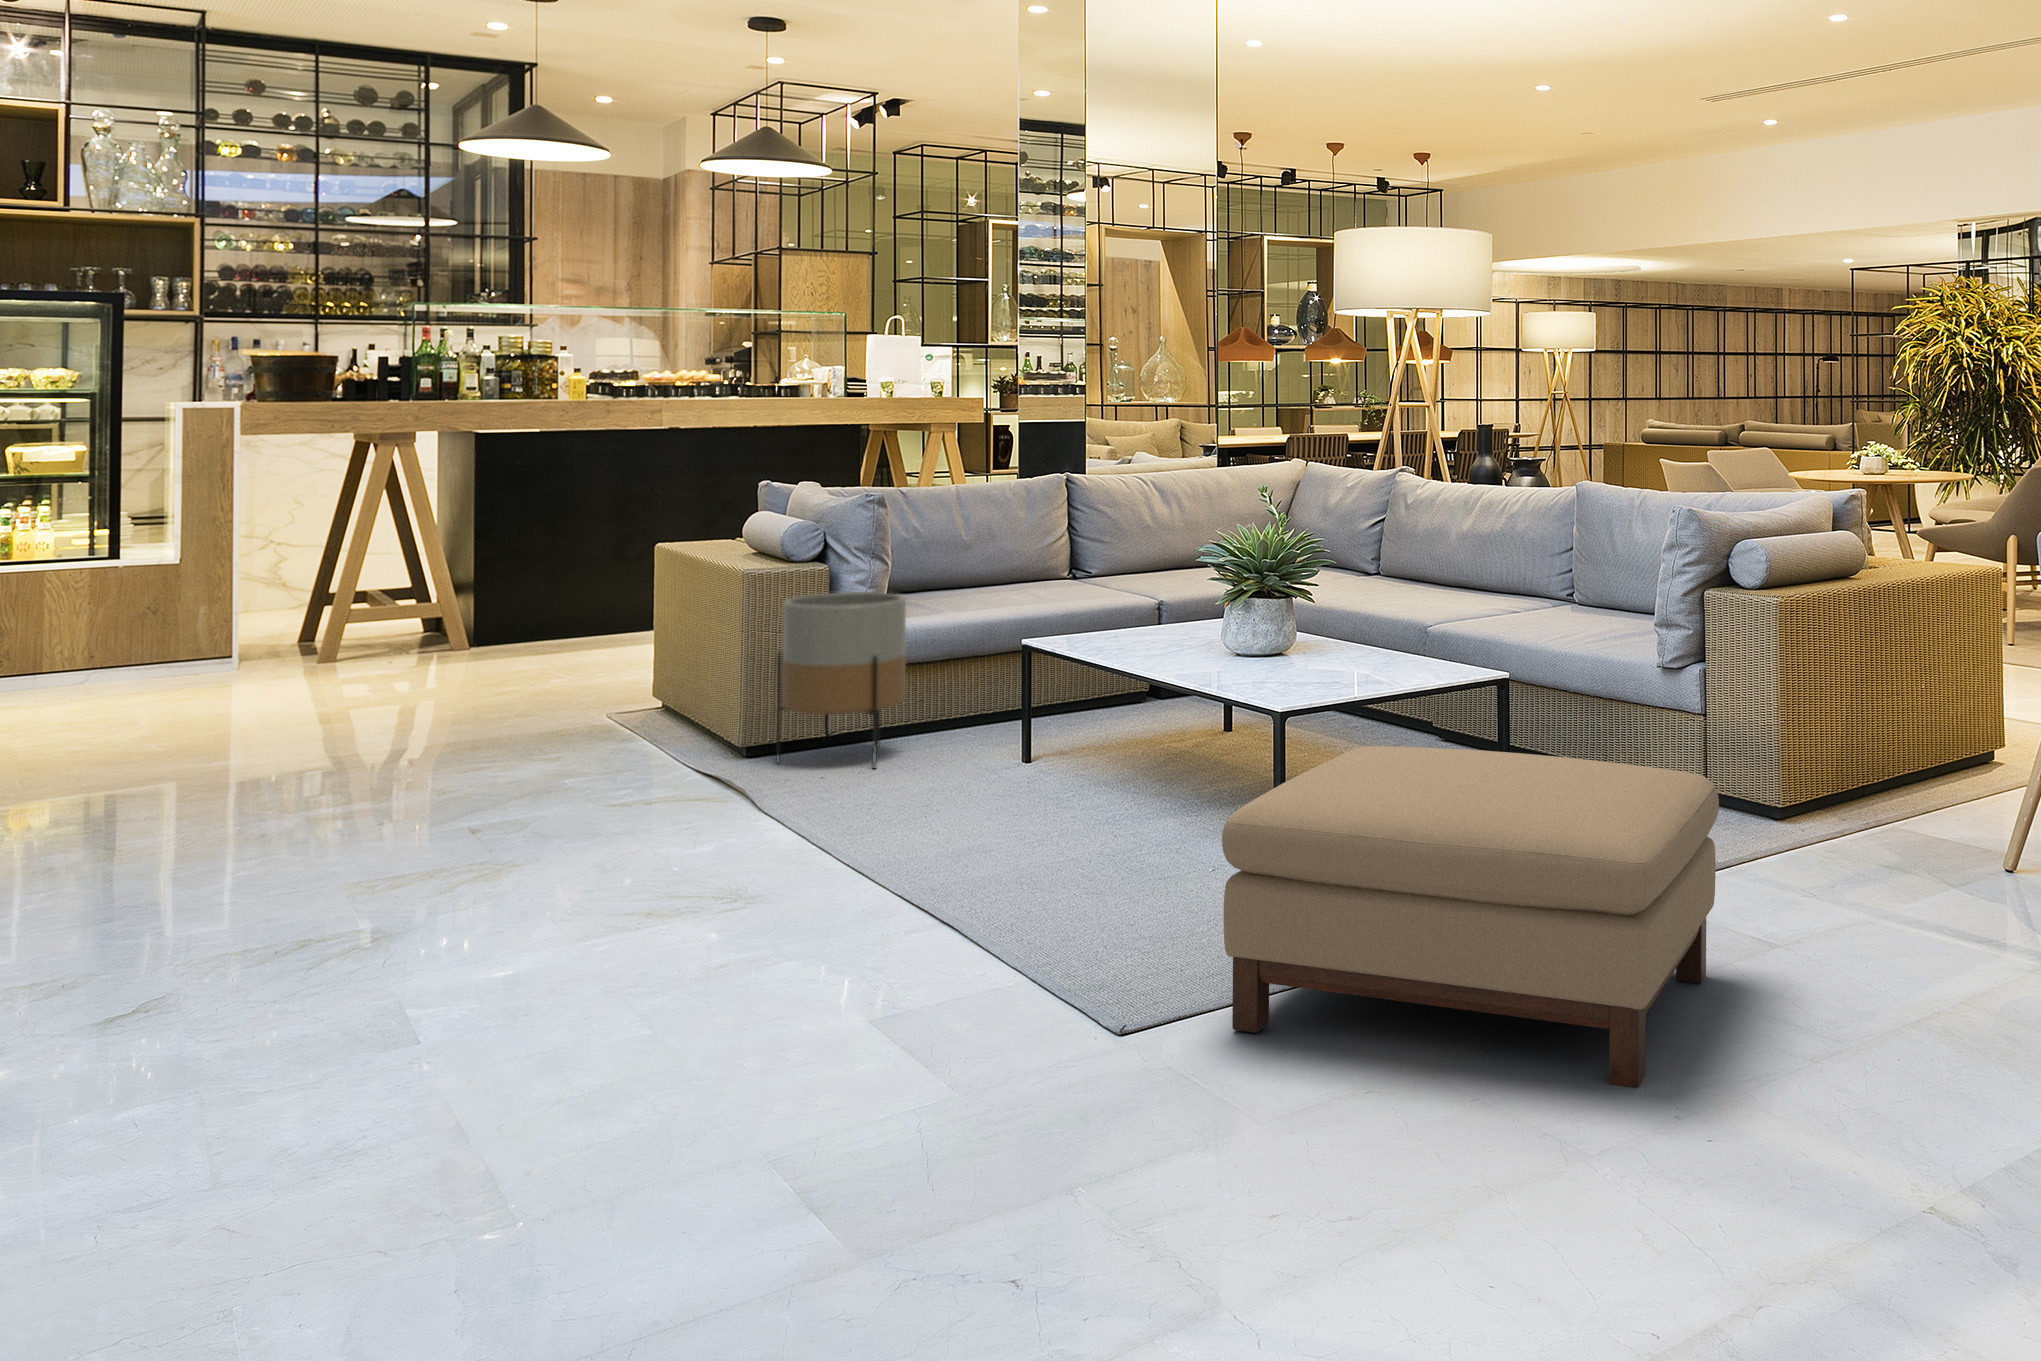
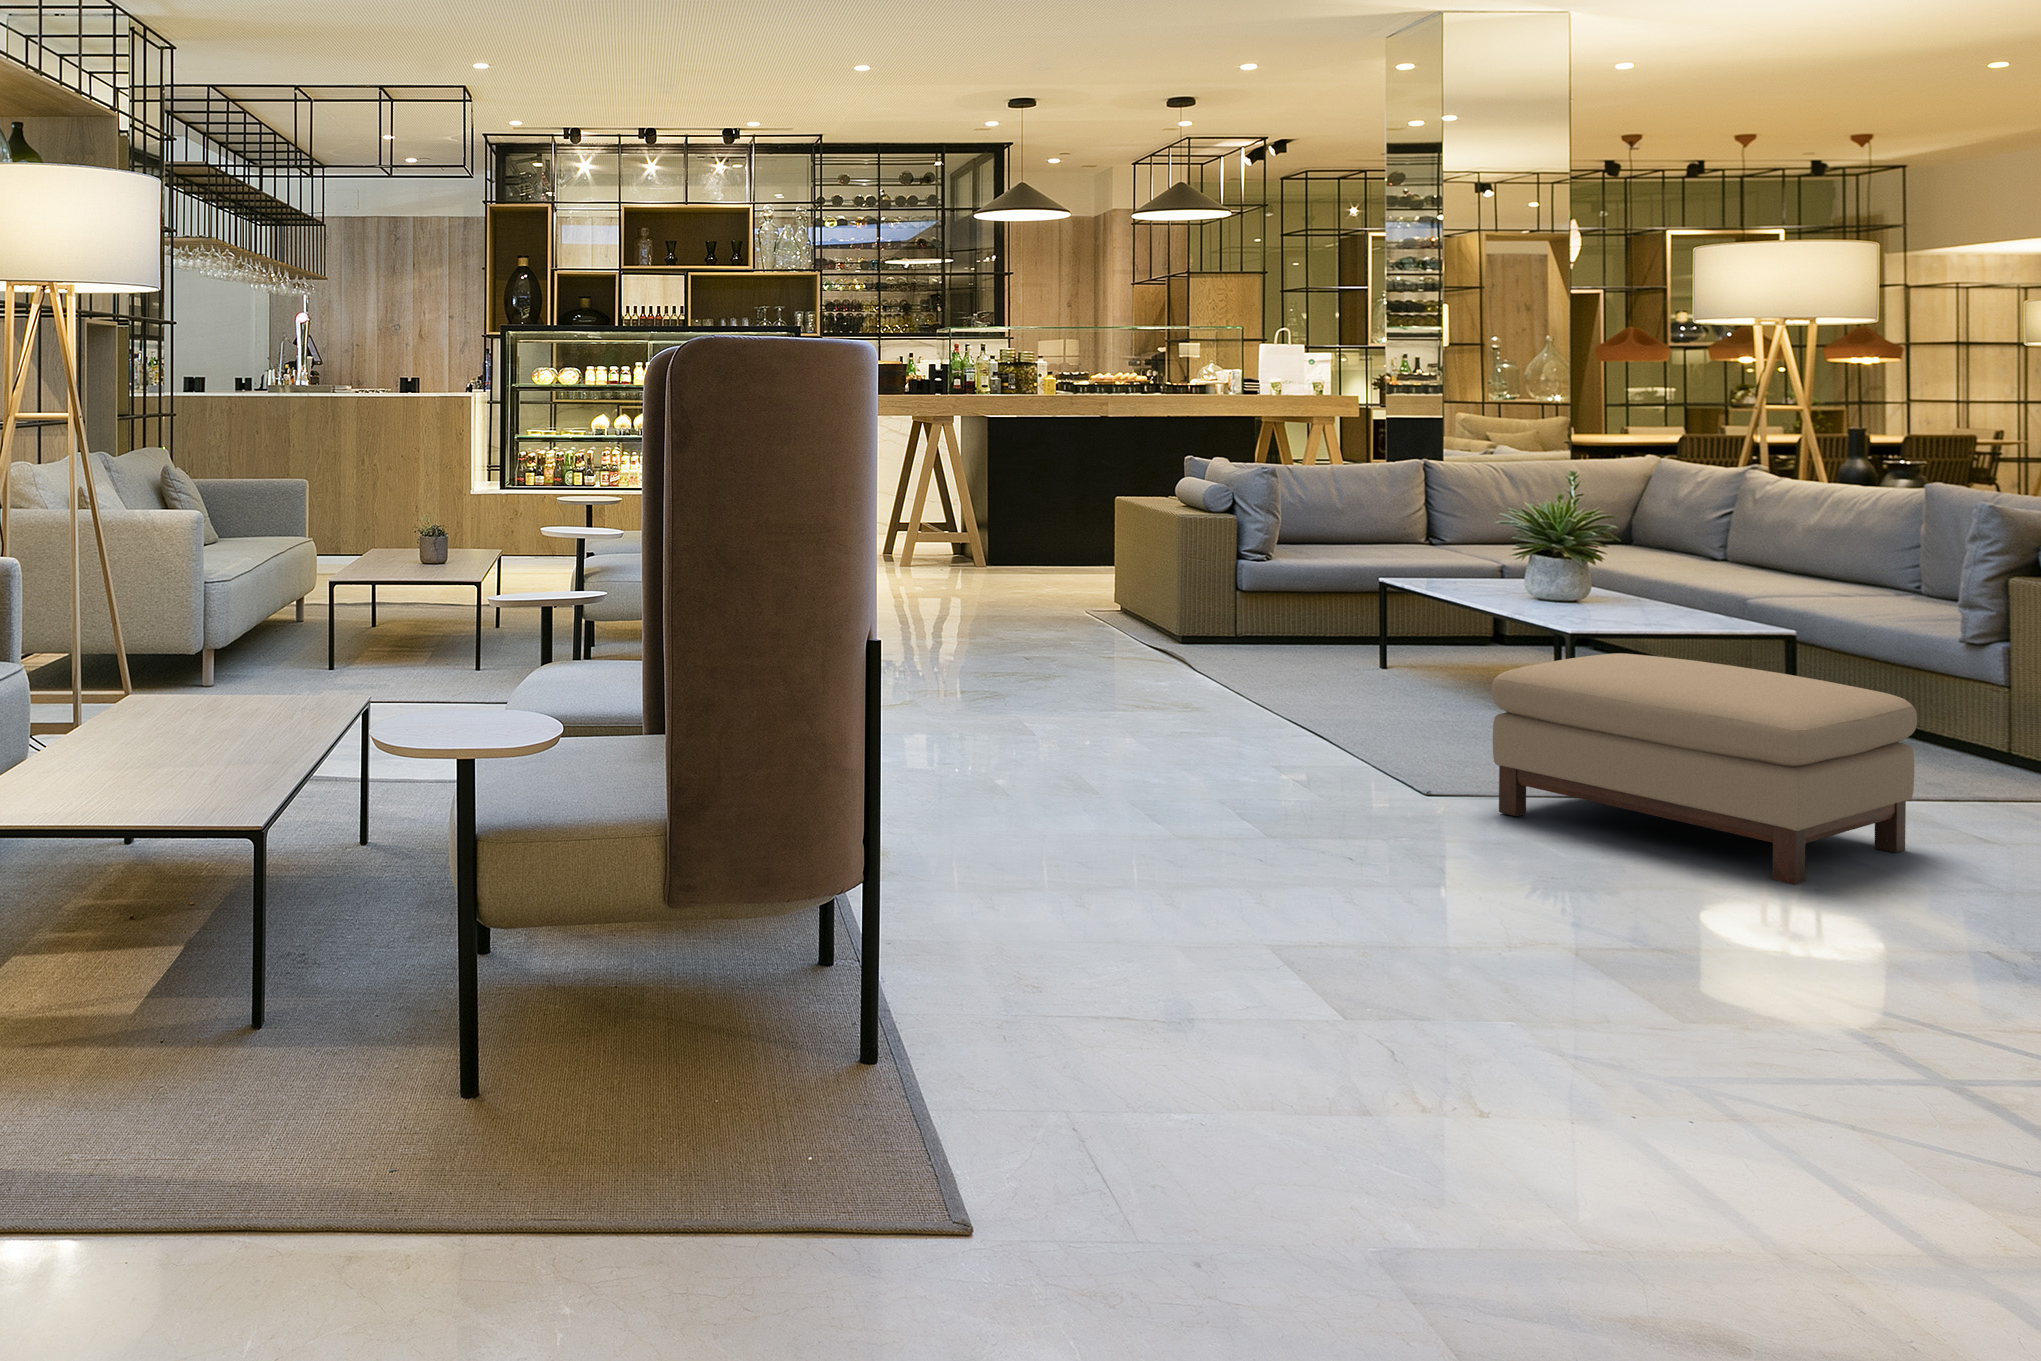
planter: present [776,592,906,768] -> none [1200,536,1291,661]

